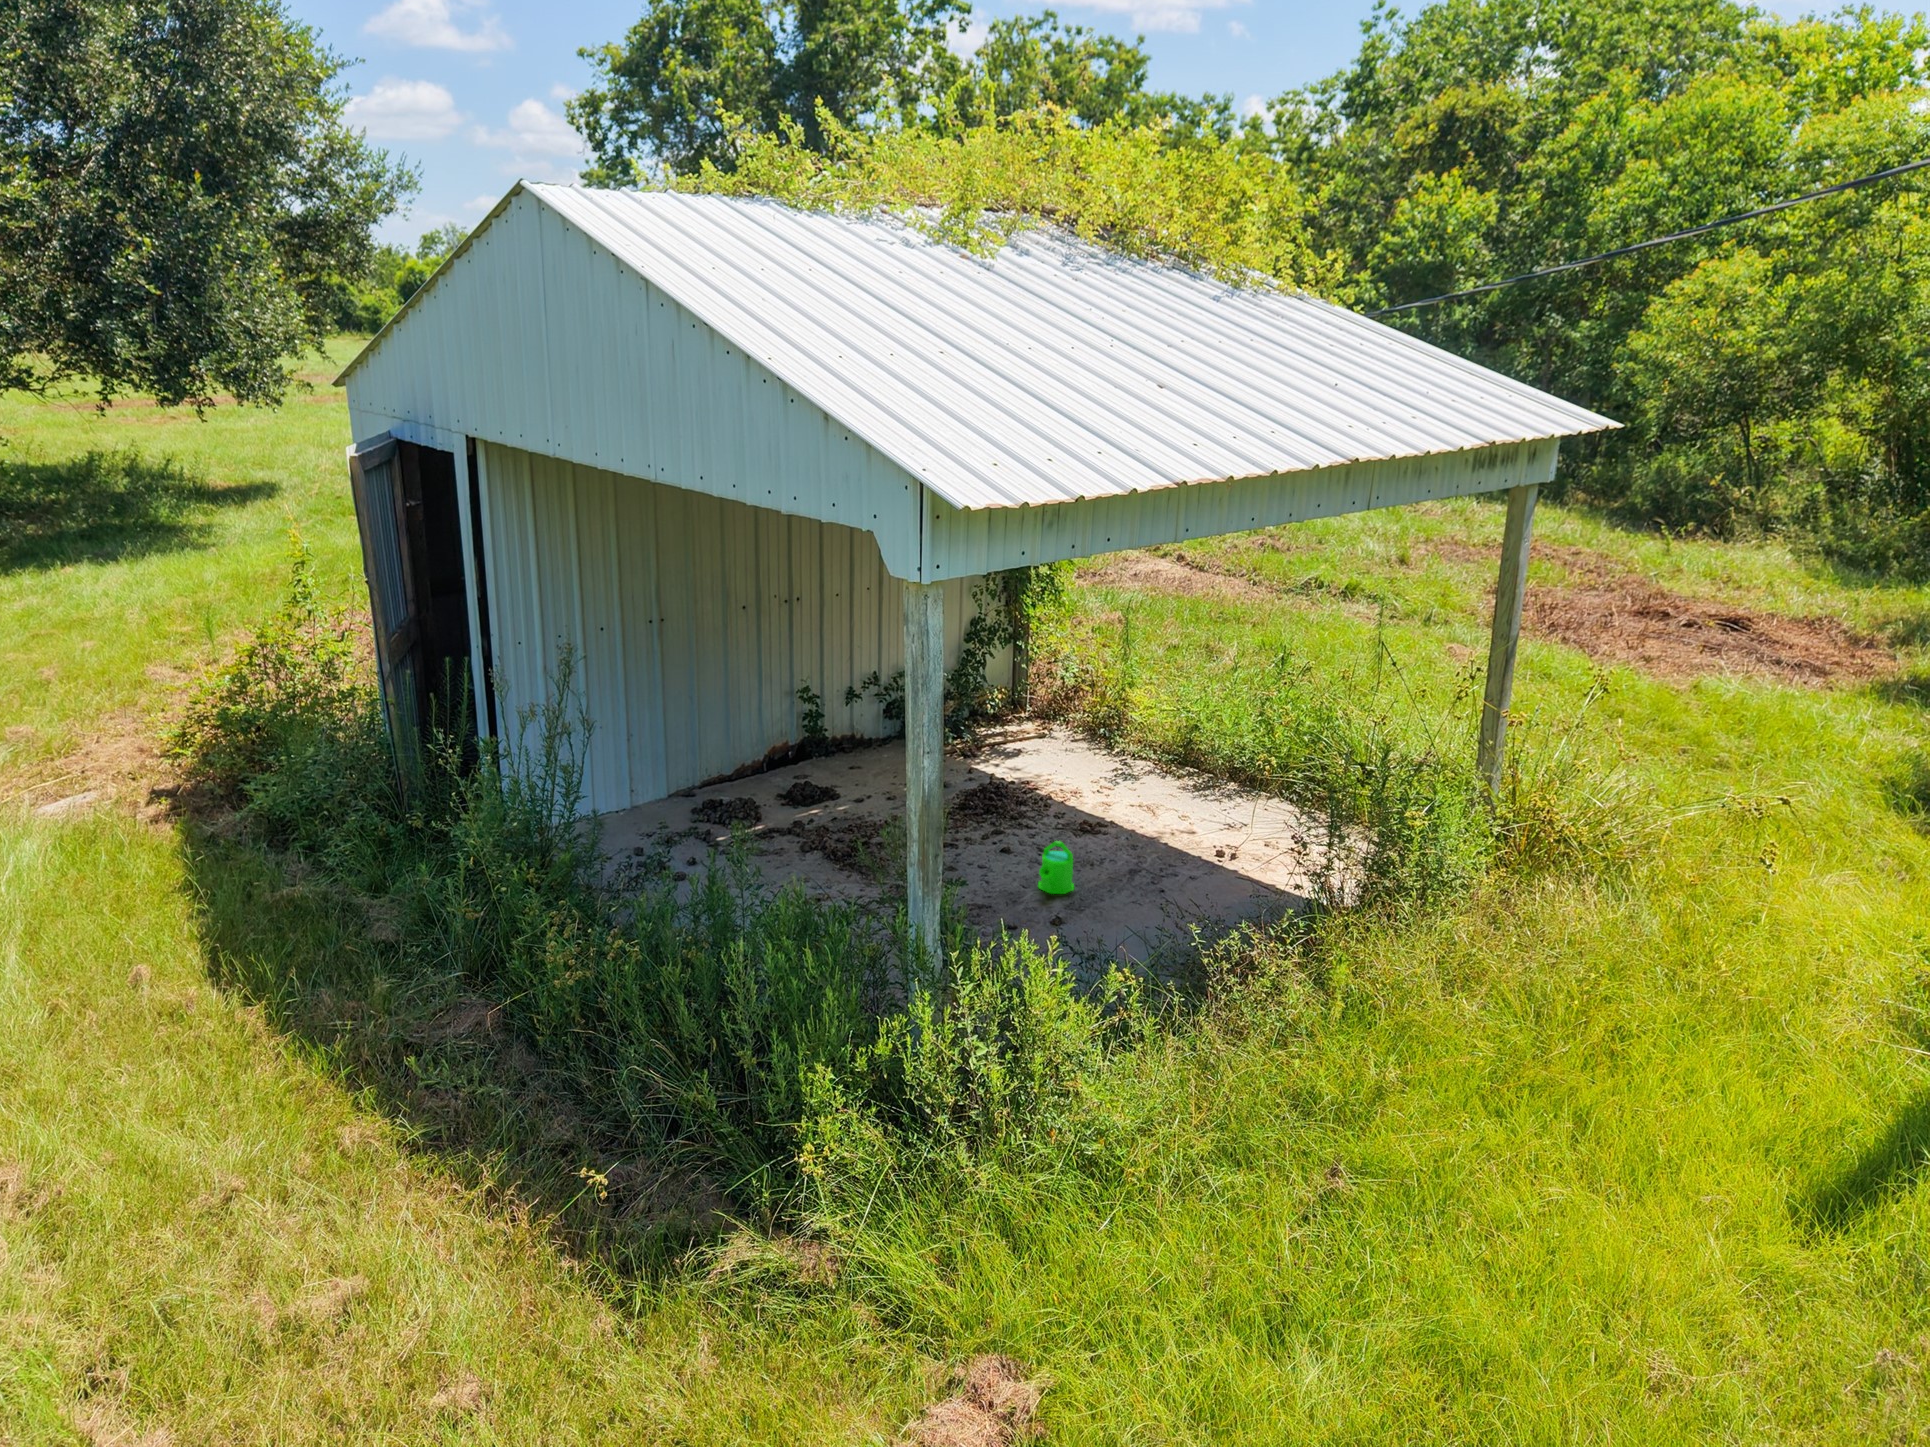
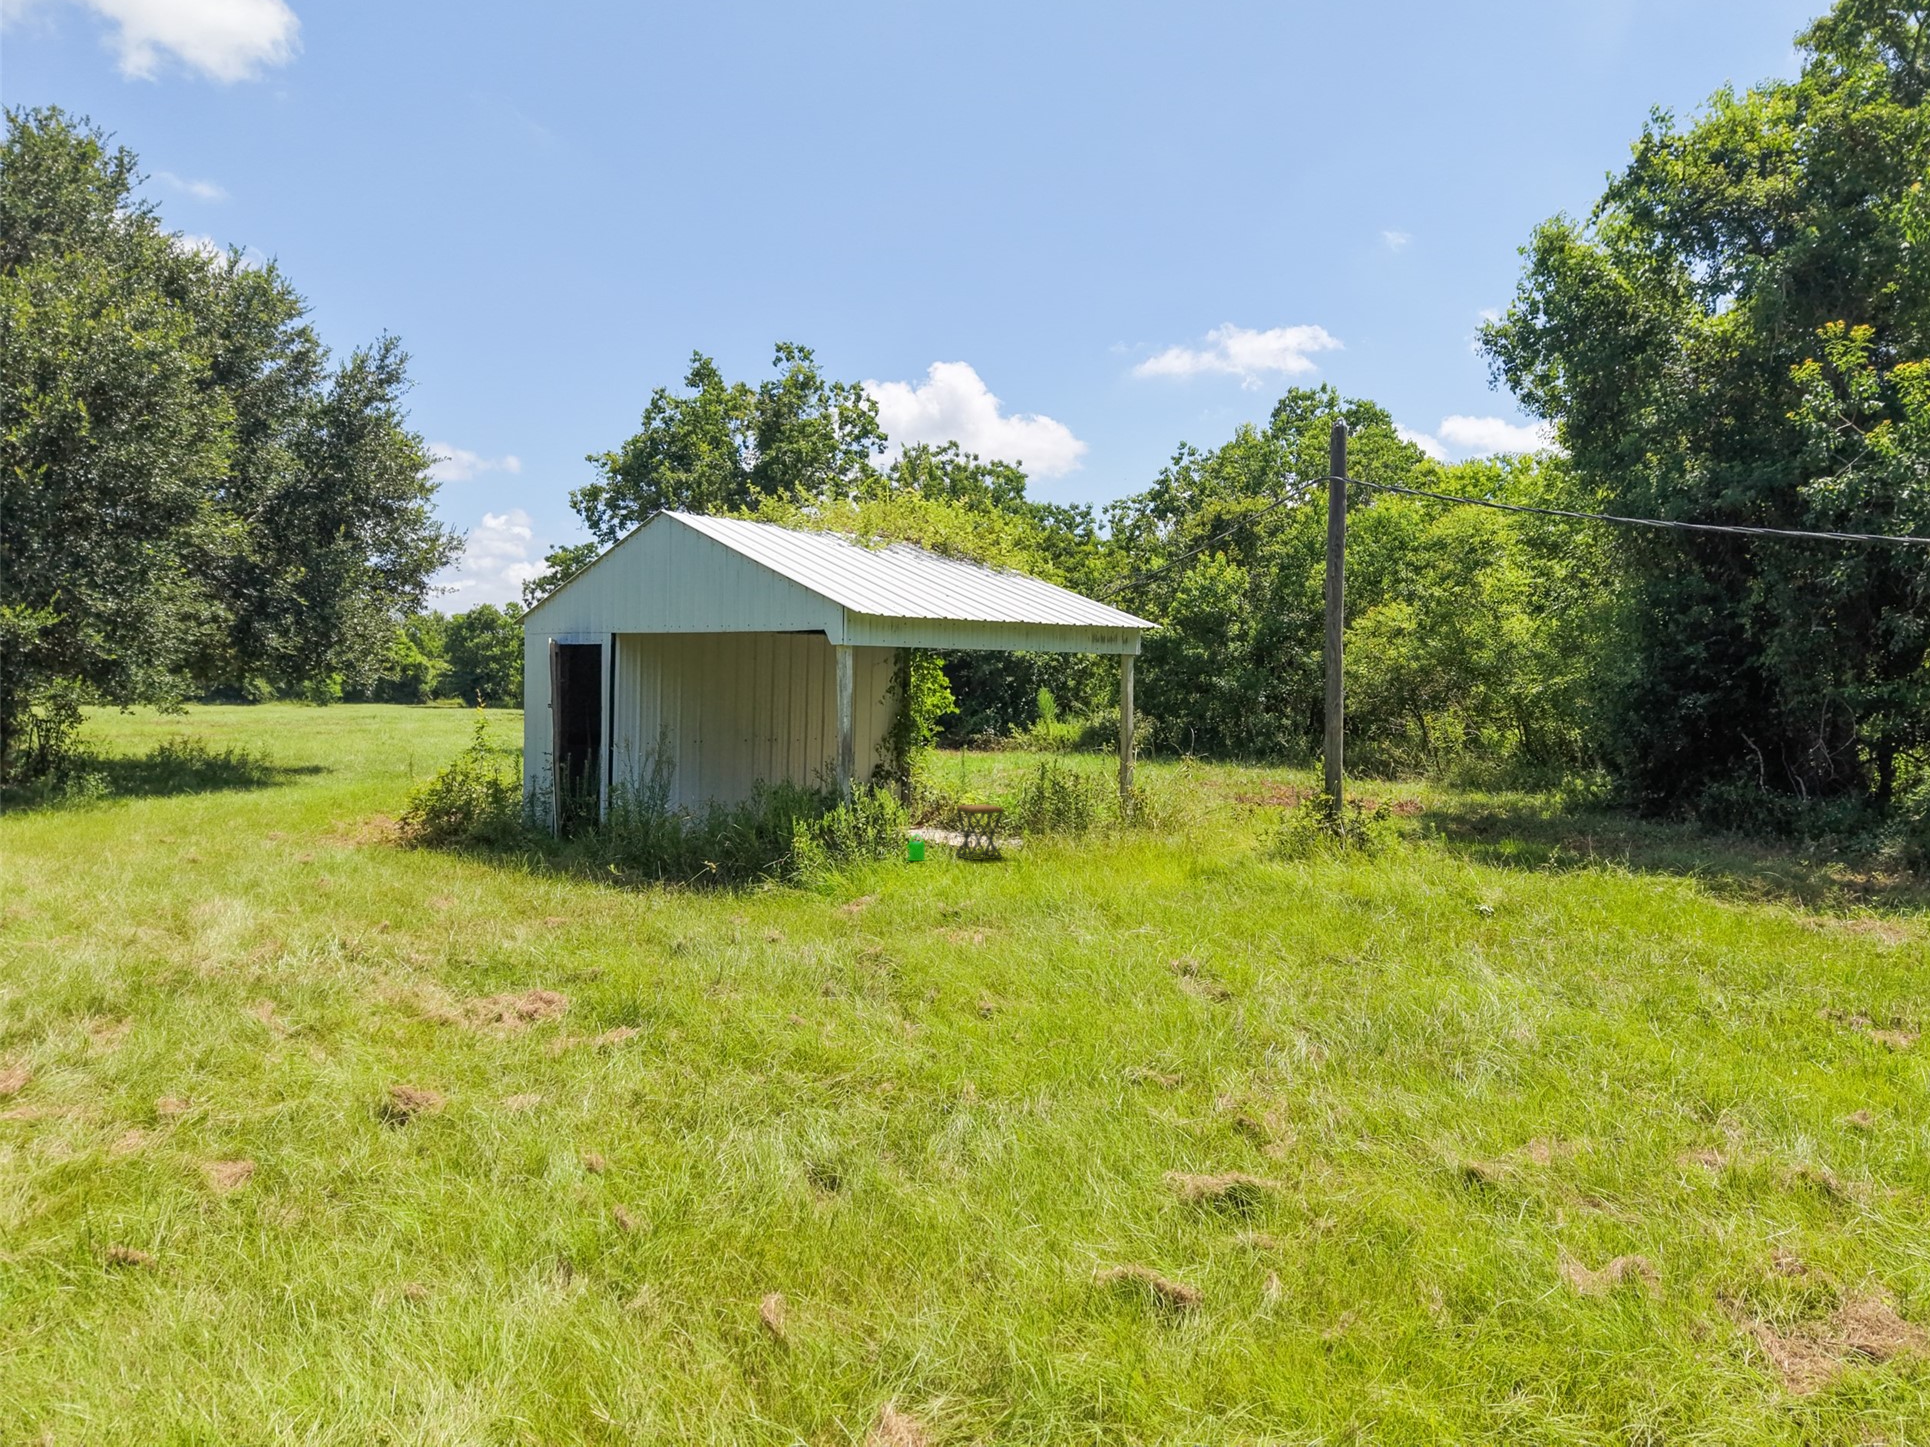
stool: none [1129,776,1231,901] -> present [956,804,1003,860]

